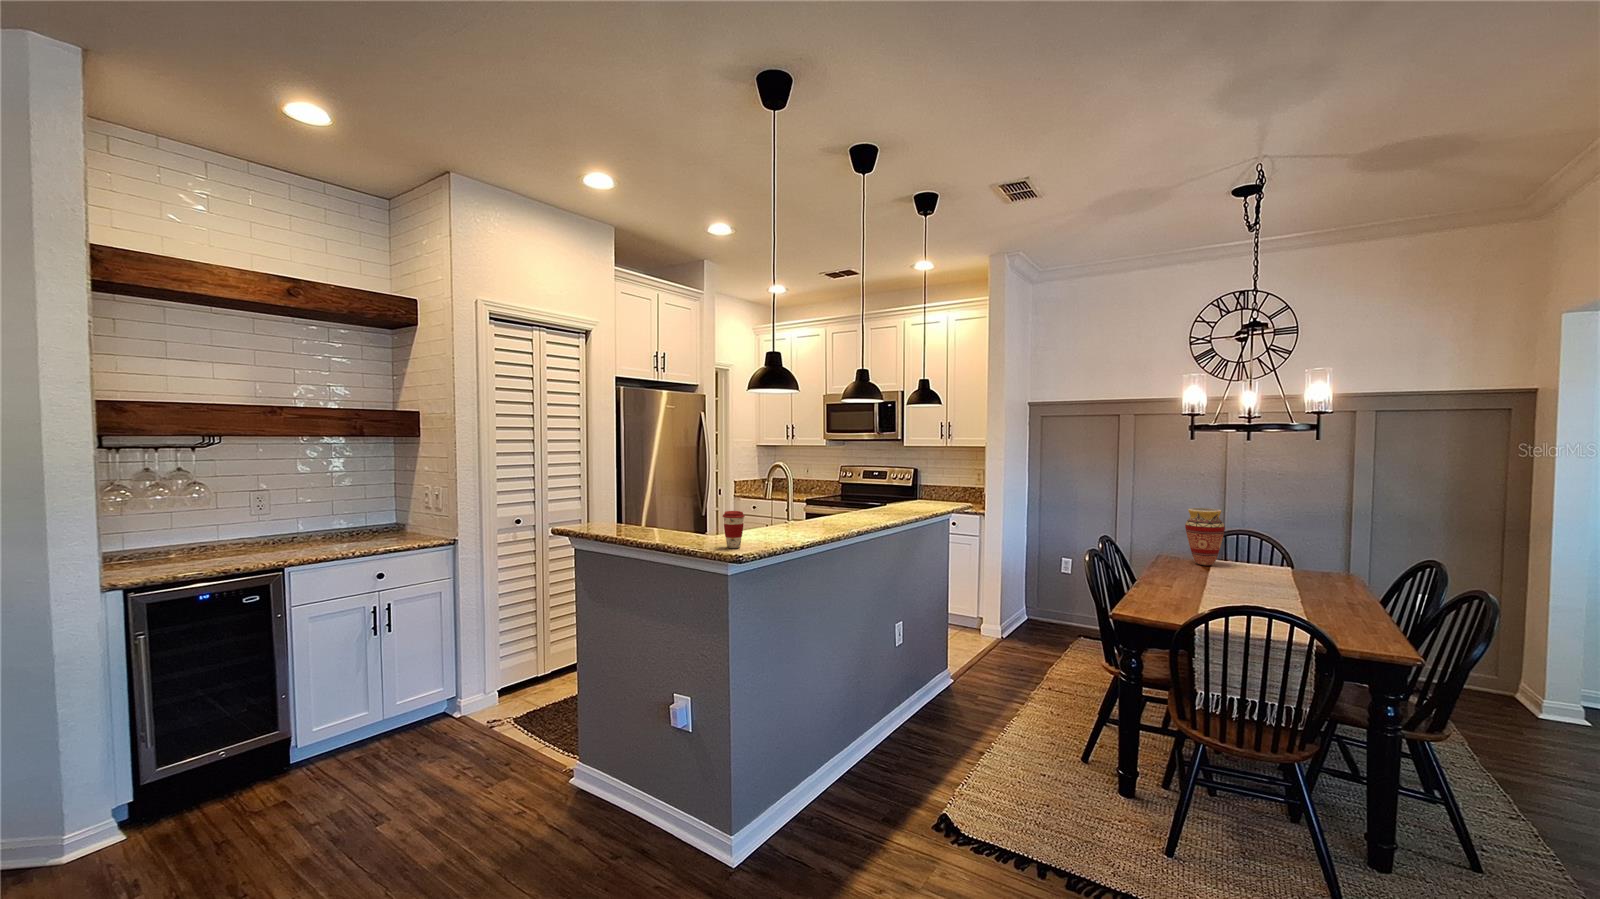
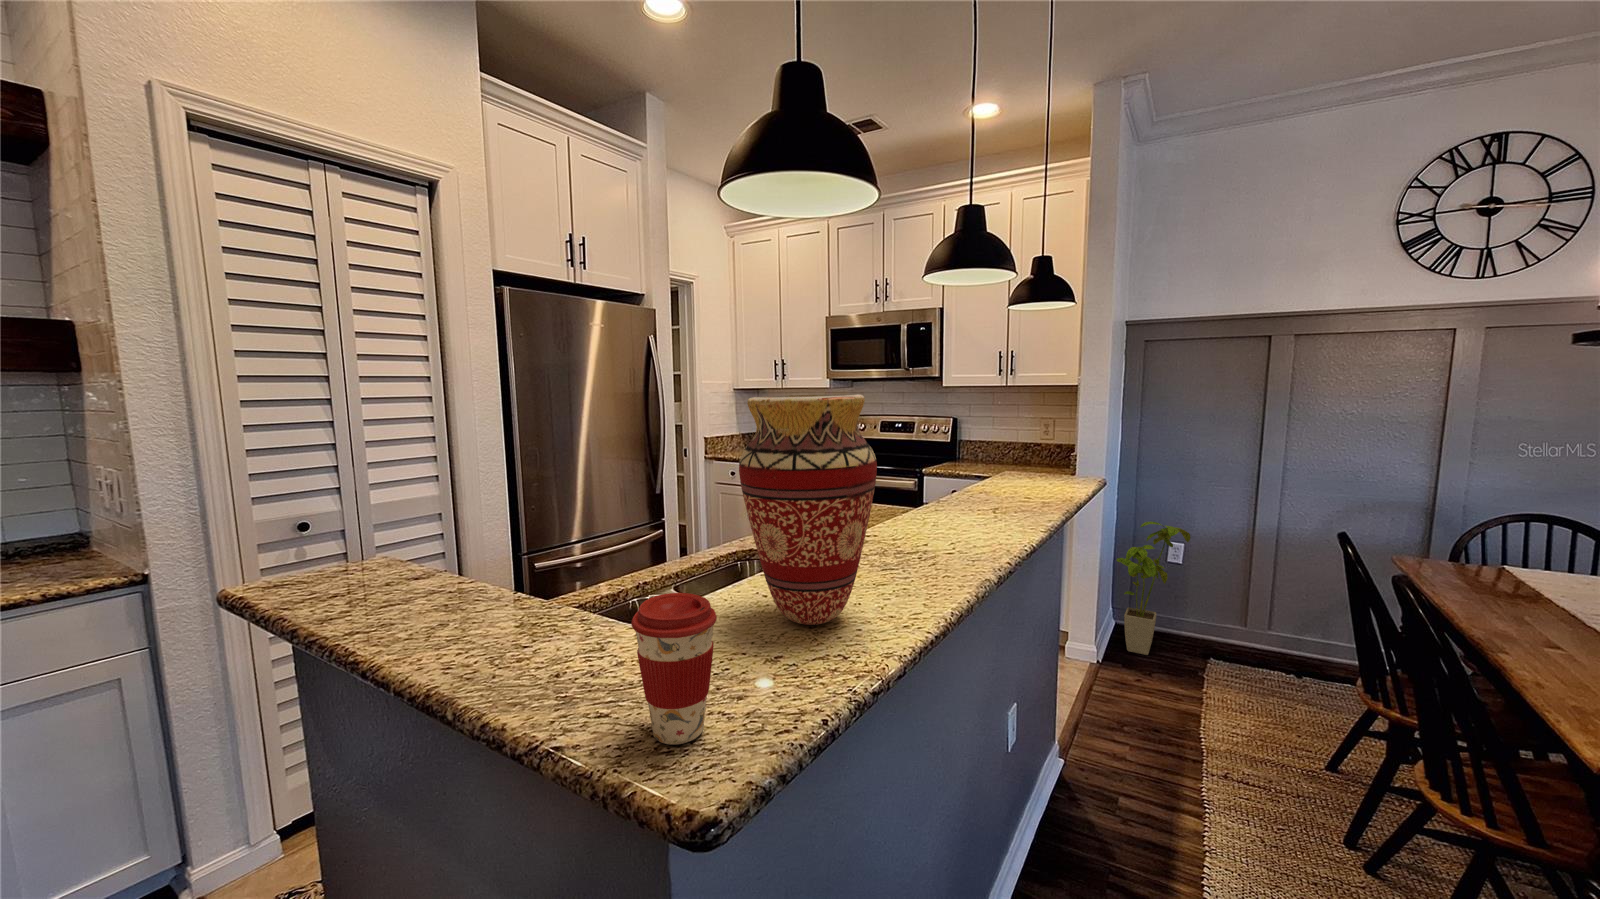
vase: present [1185,508,1225,565] -> present [739,394,877,625]
house plant: none [1022,542,1069,637] -> present [1117,522,1191,655]

